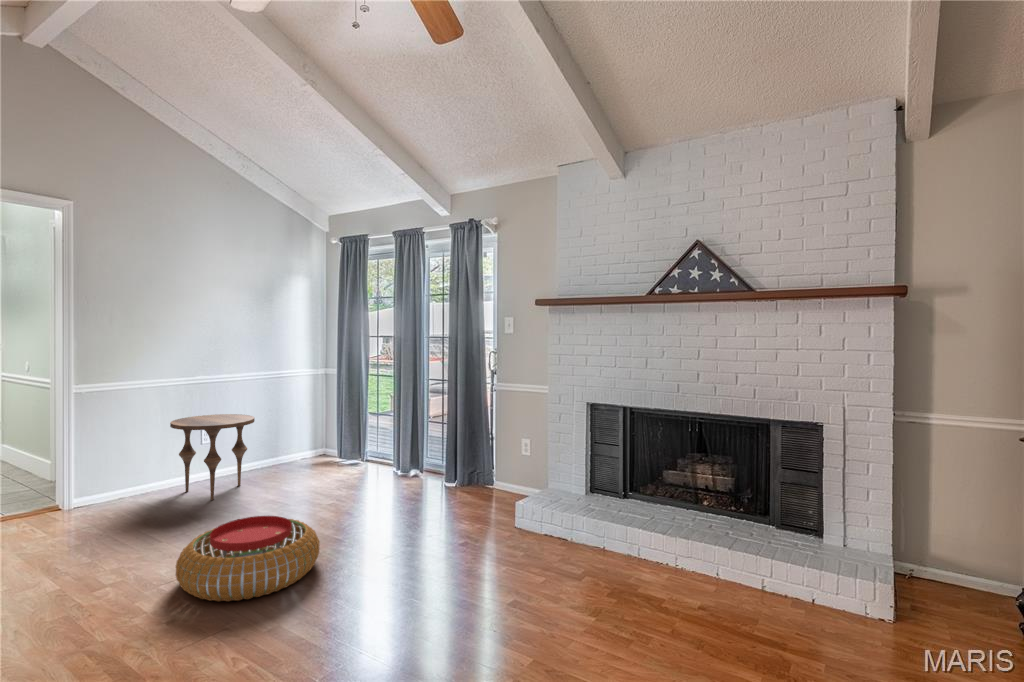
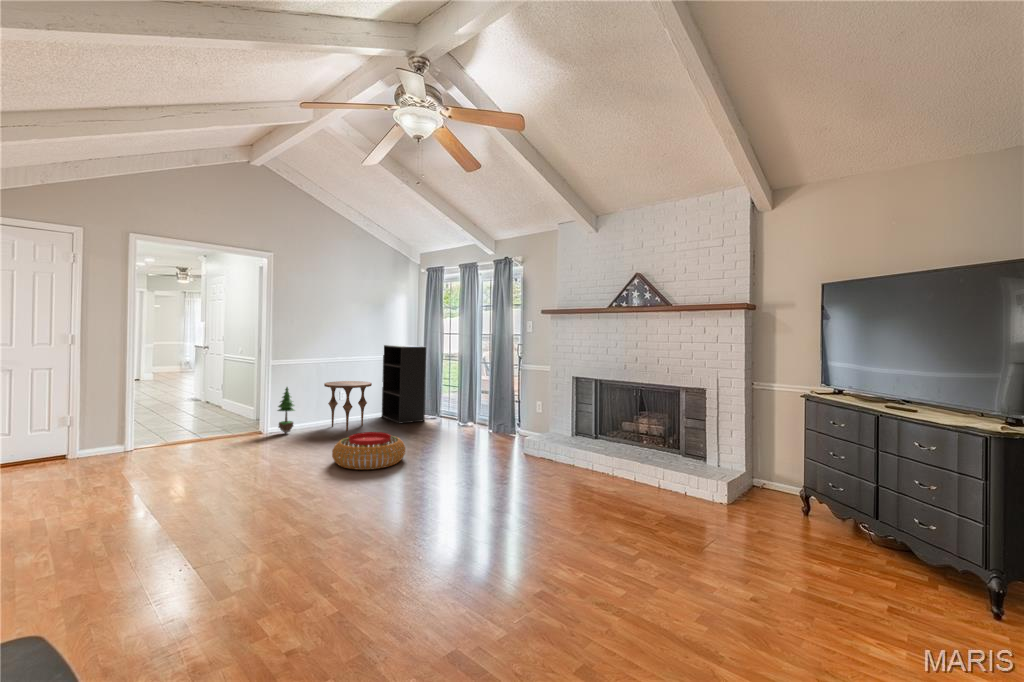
bookshelf: none [272,354,343,478] -> present [382,345,426,424]
potted tree: none [77,431,115,513] -> present [278,387,295,433]

